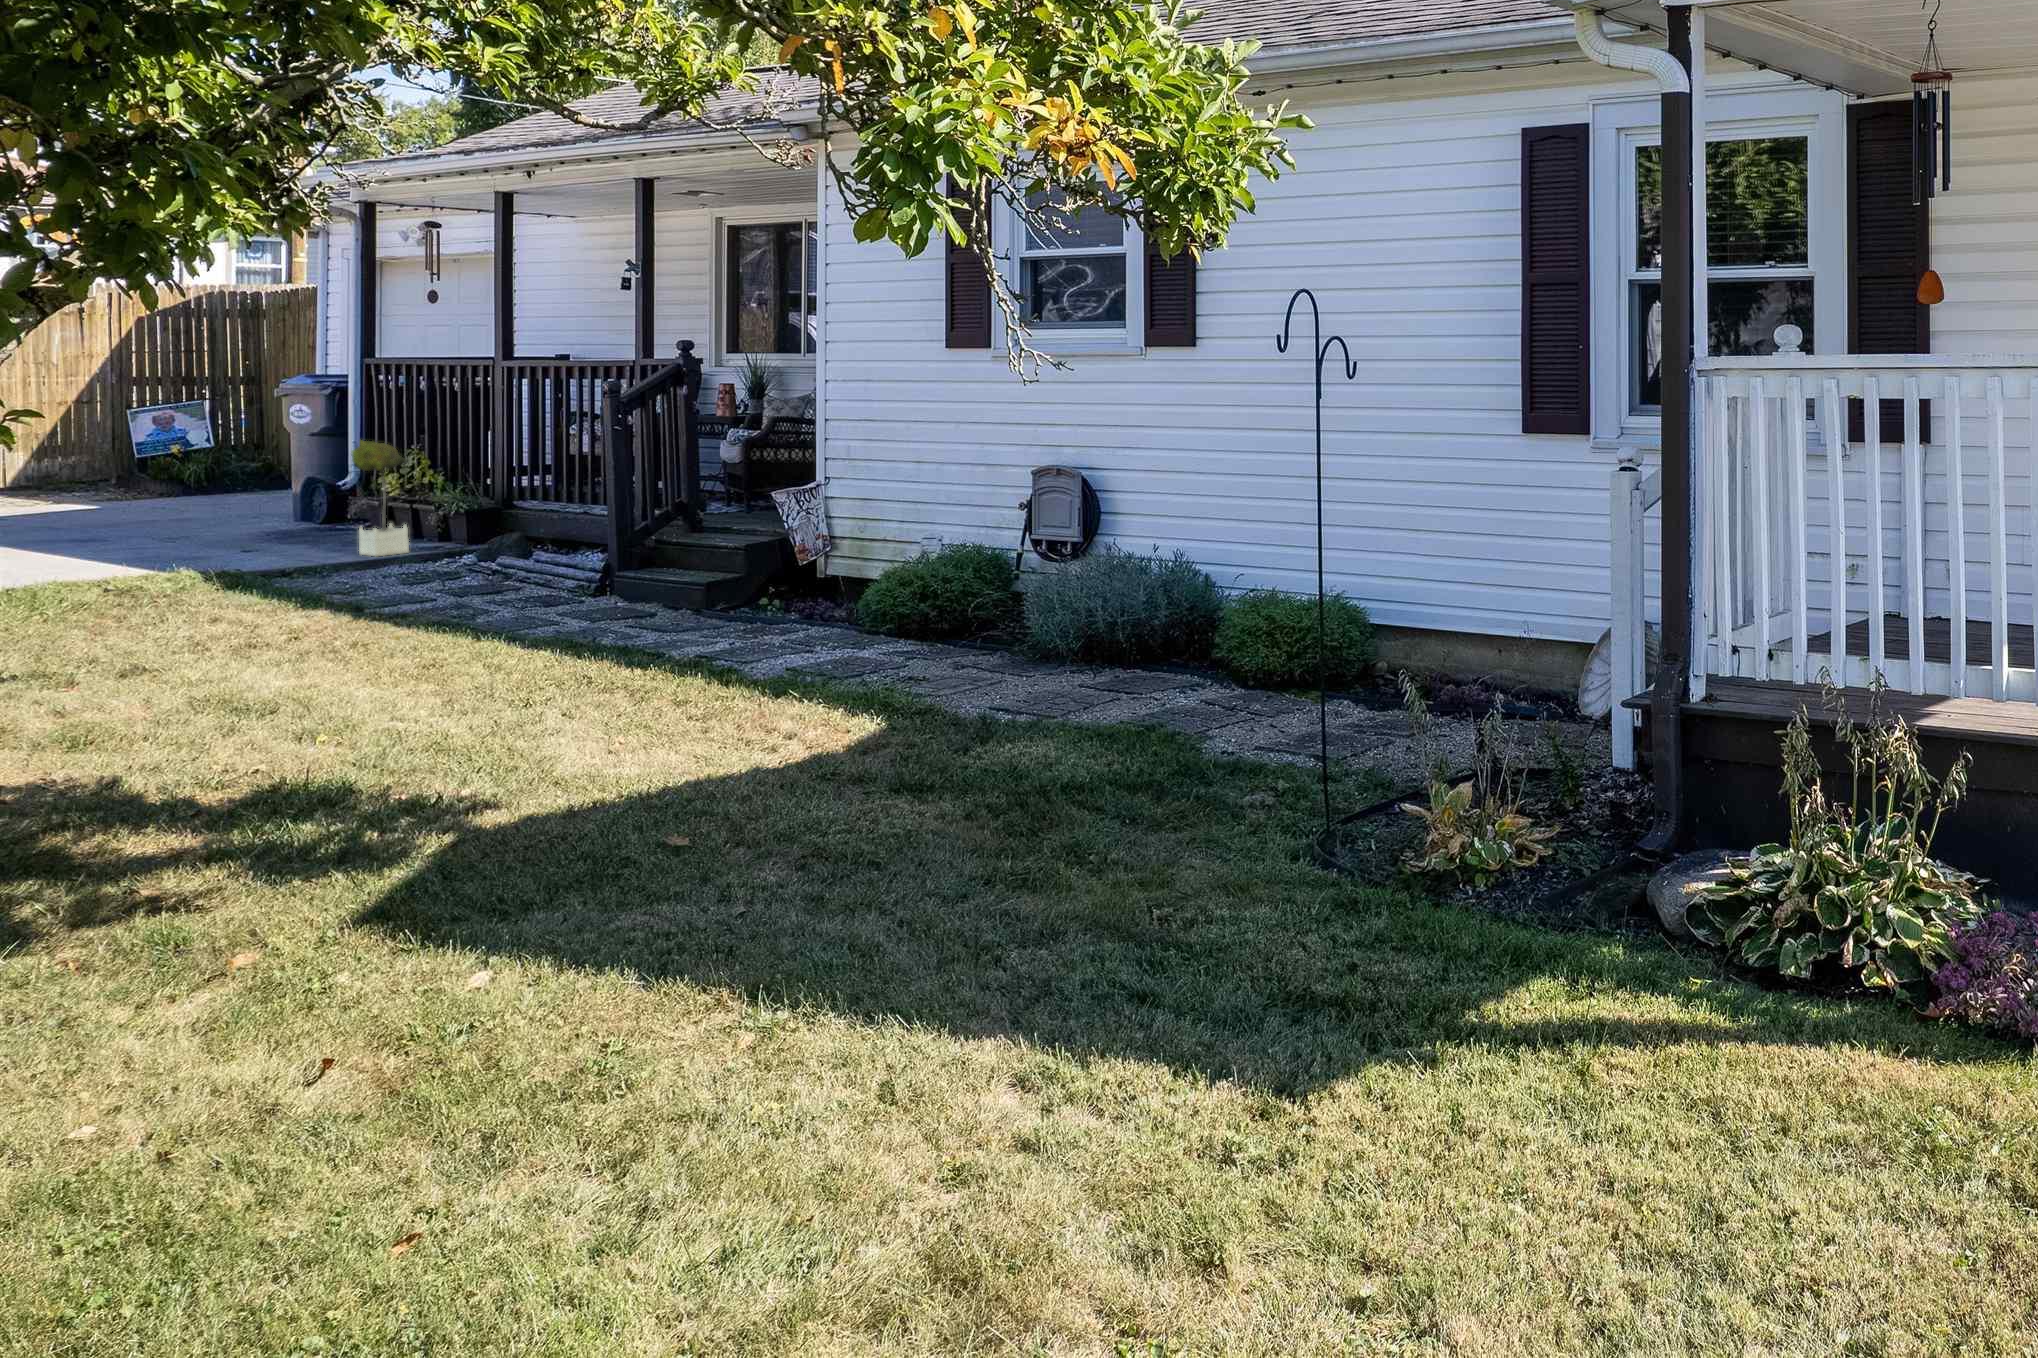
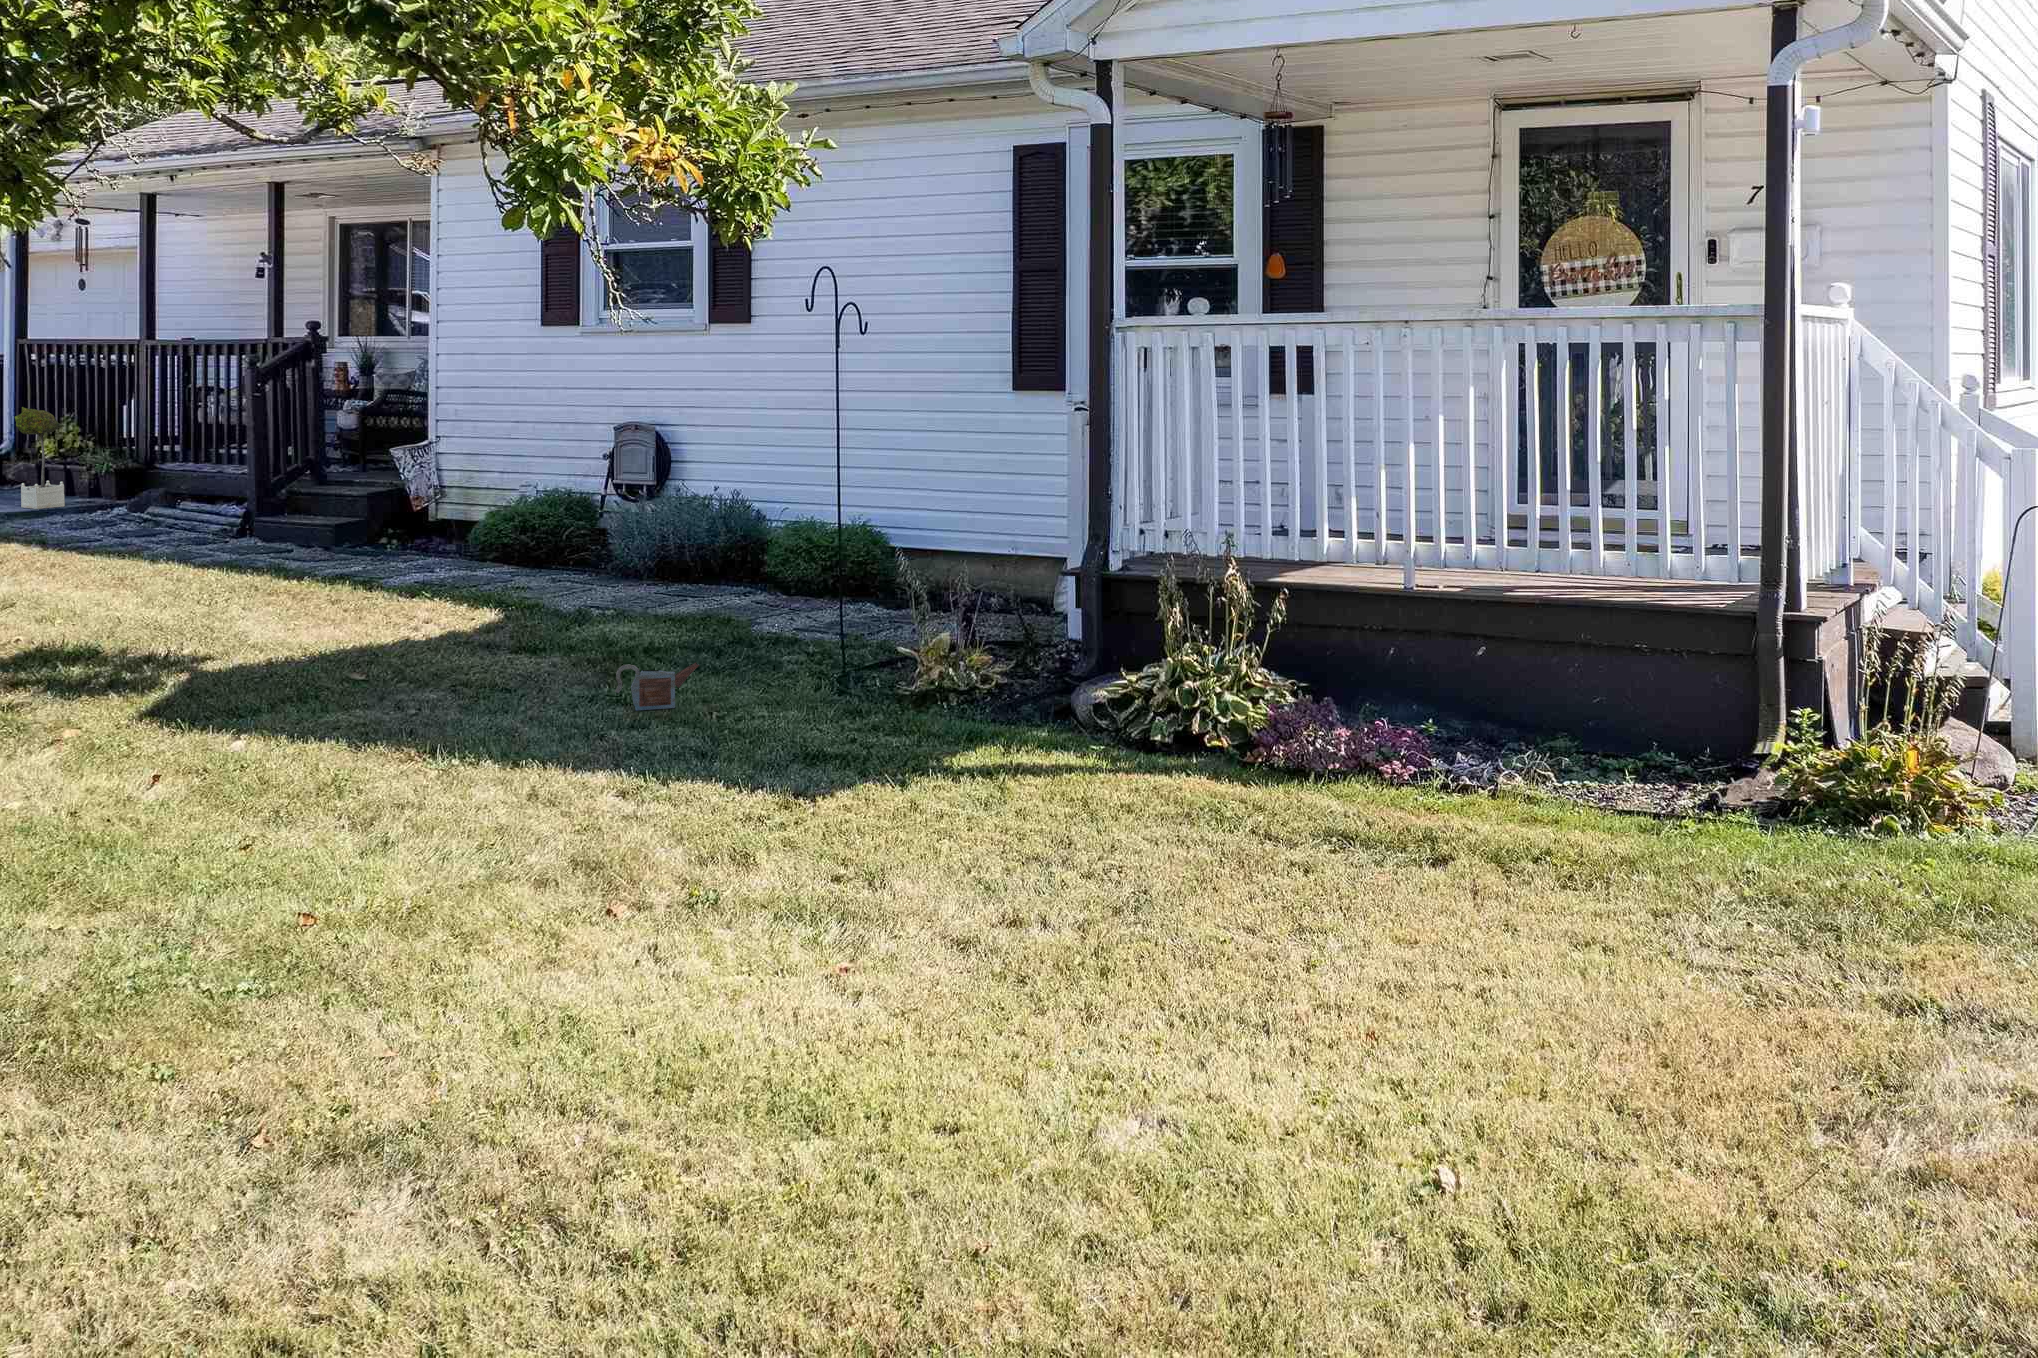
watering can: none [1016,842,1134,913] -> present [615,663,699,711]

